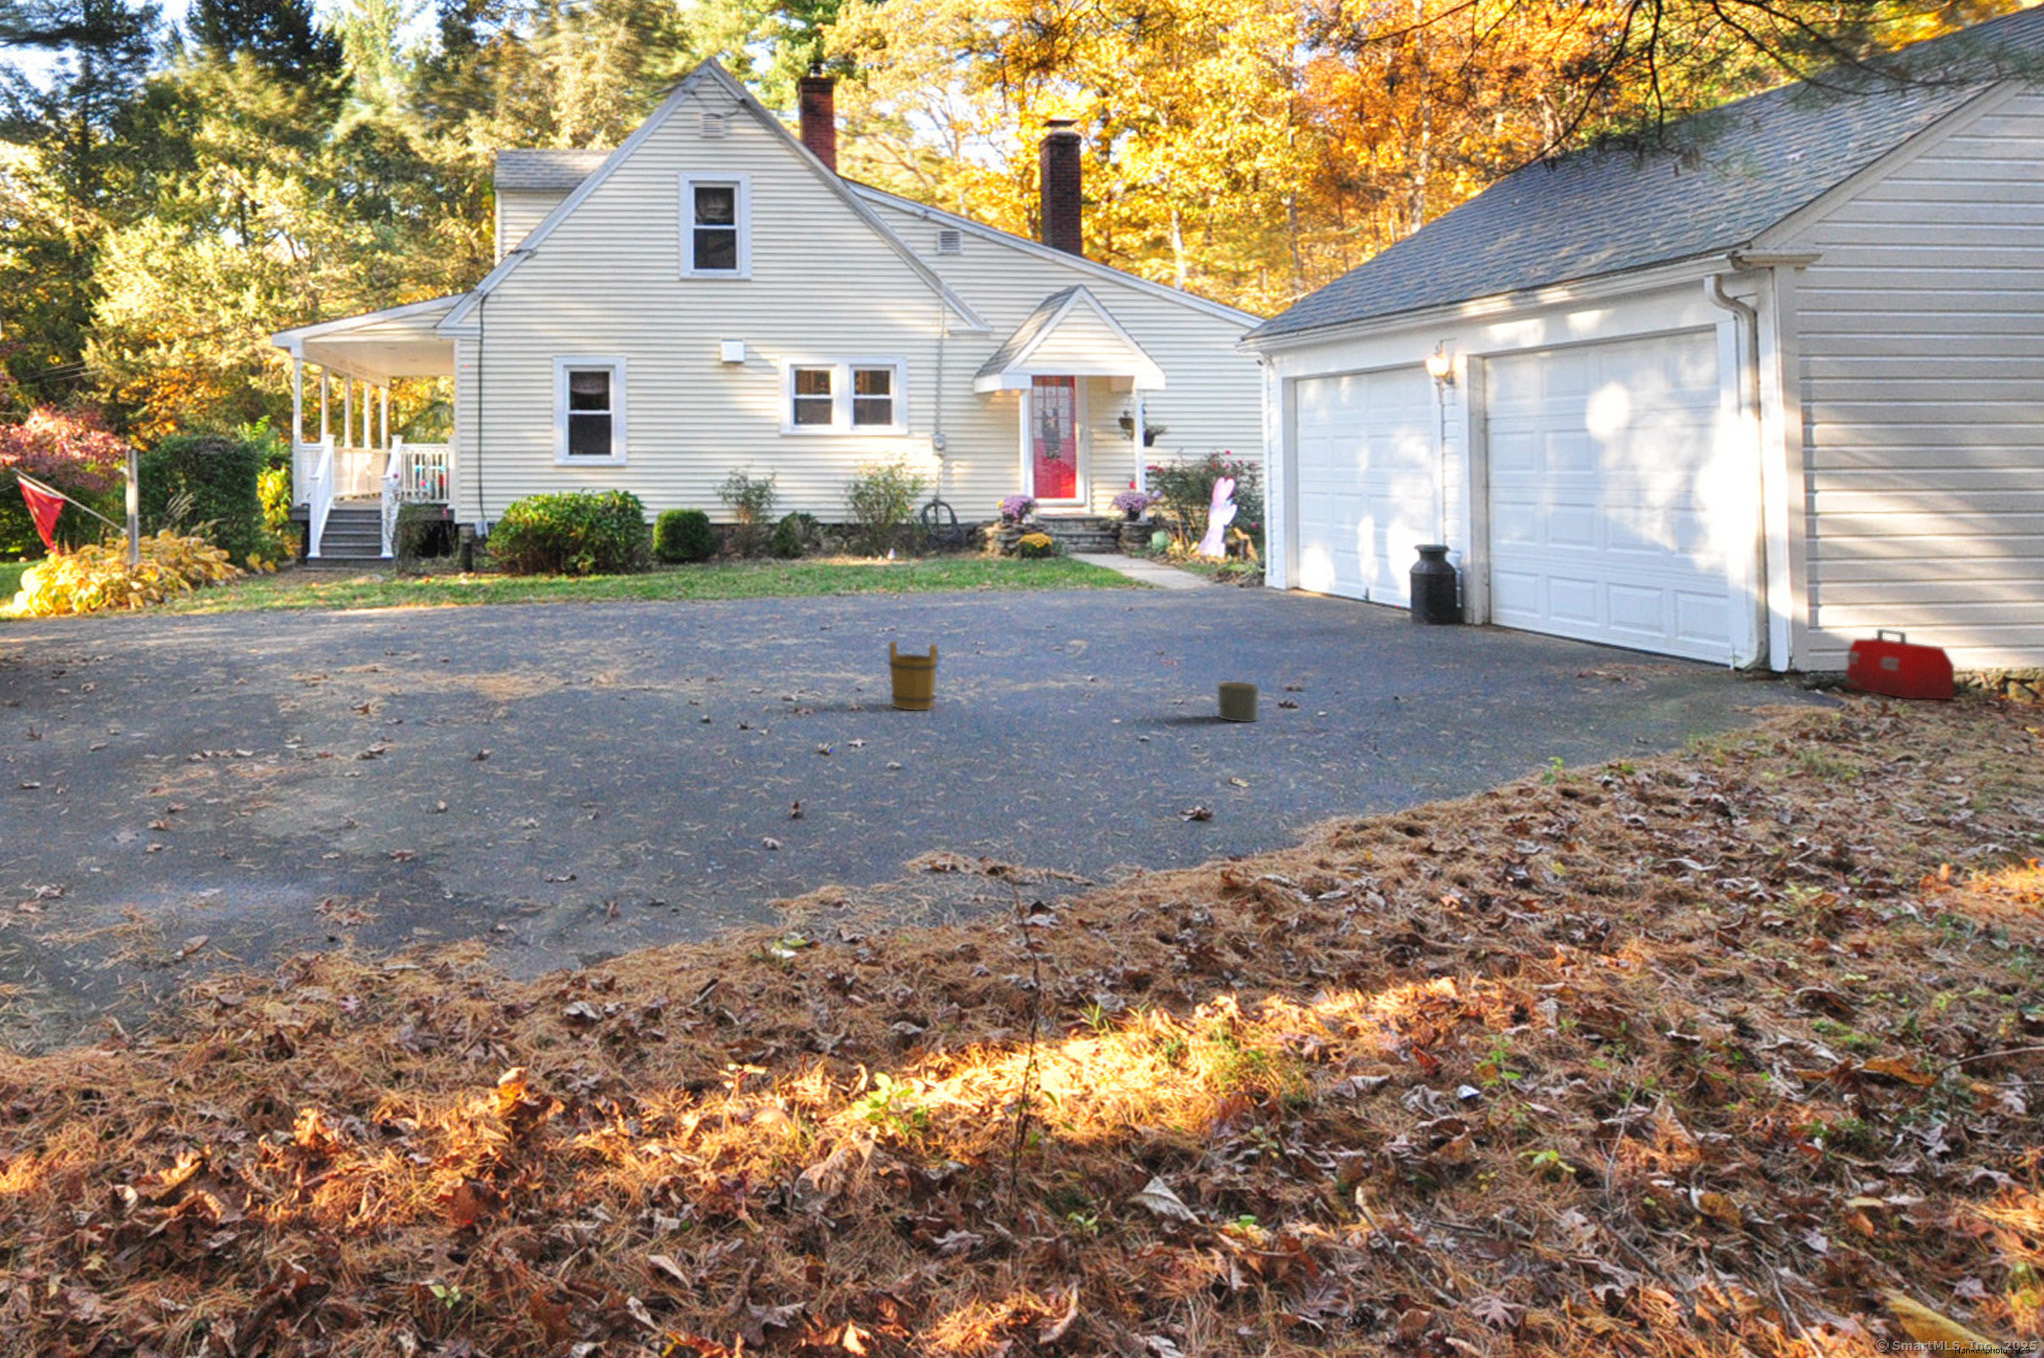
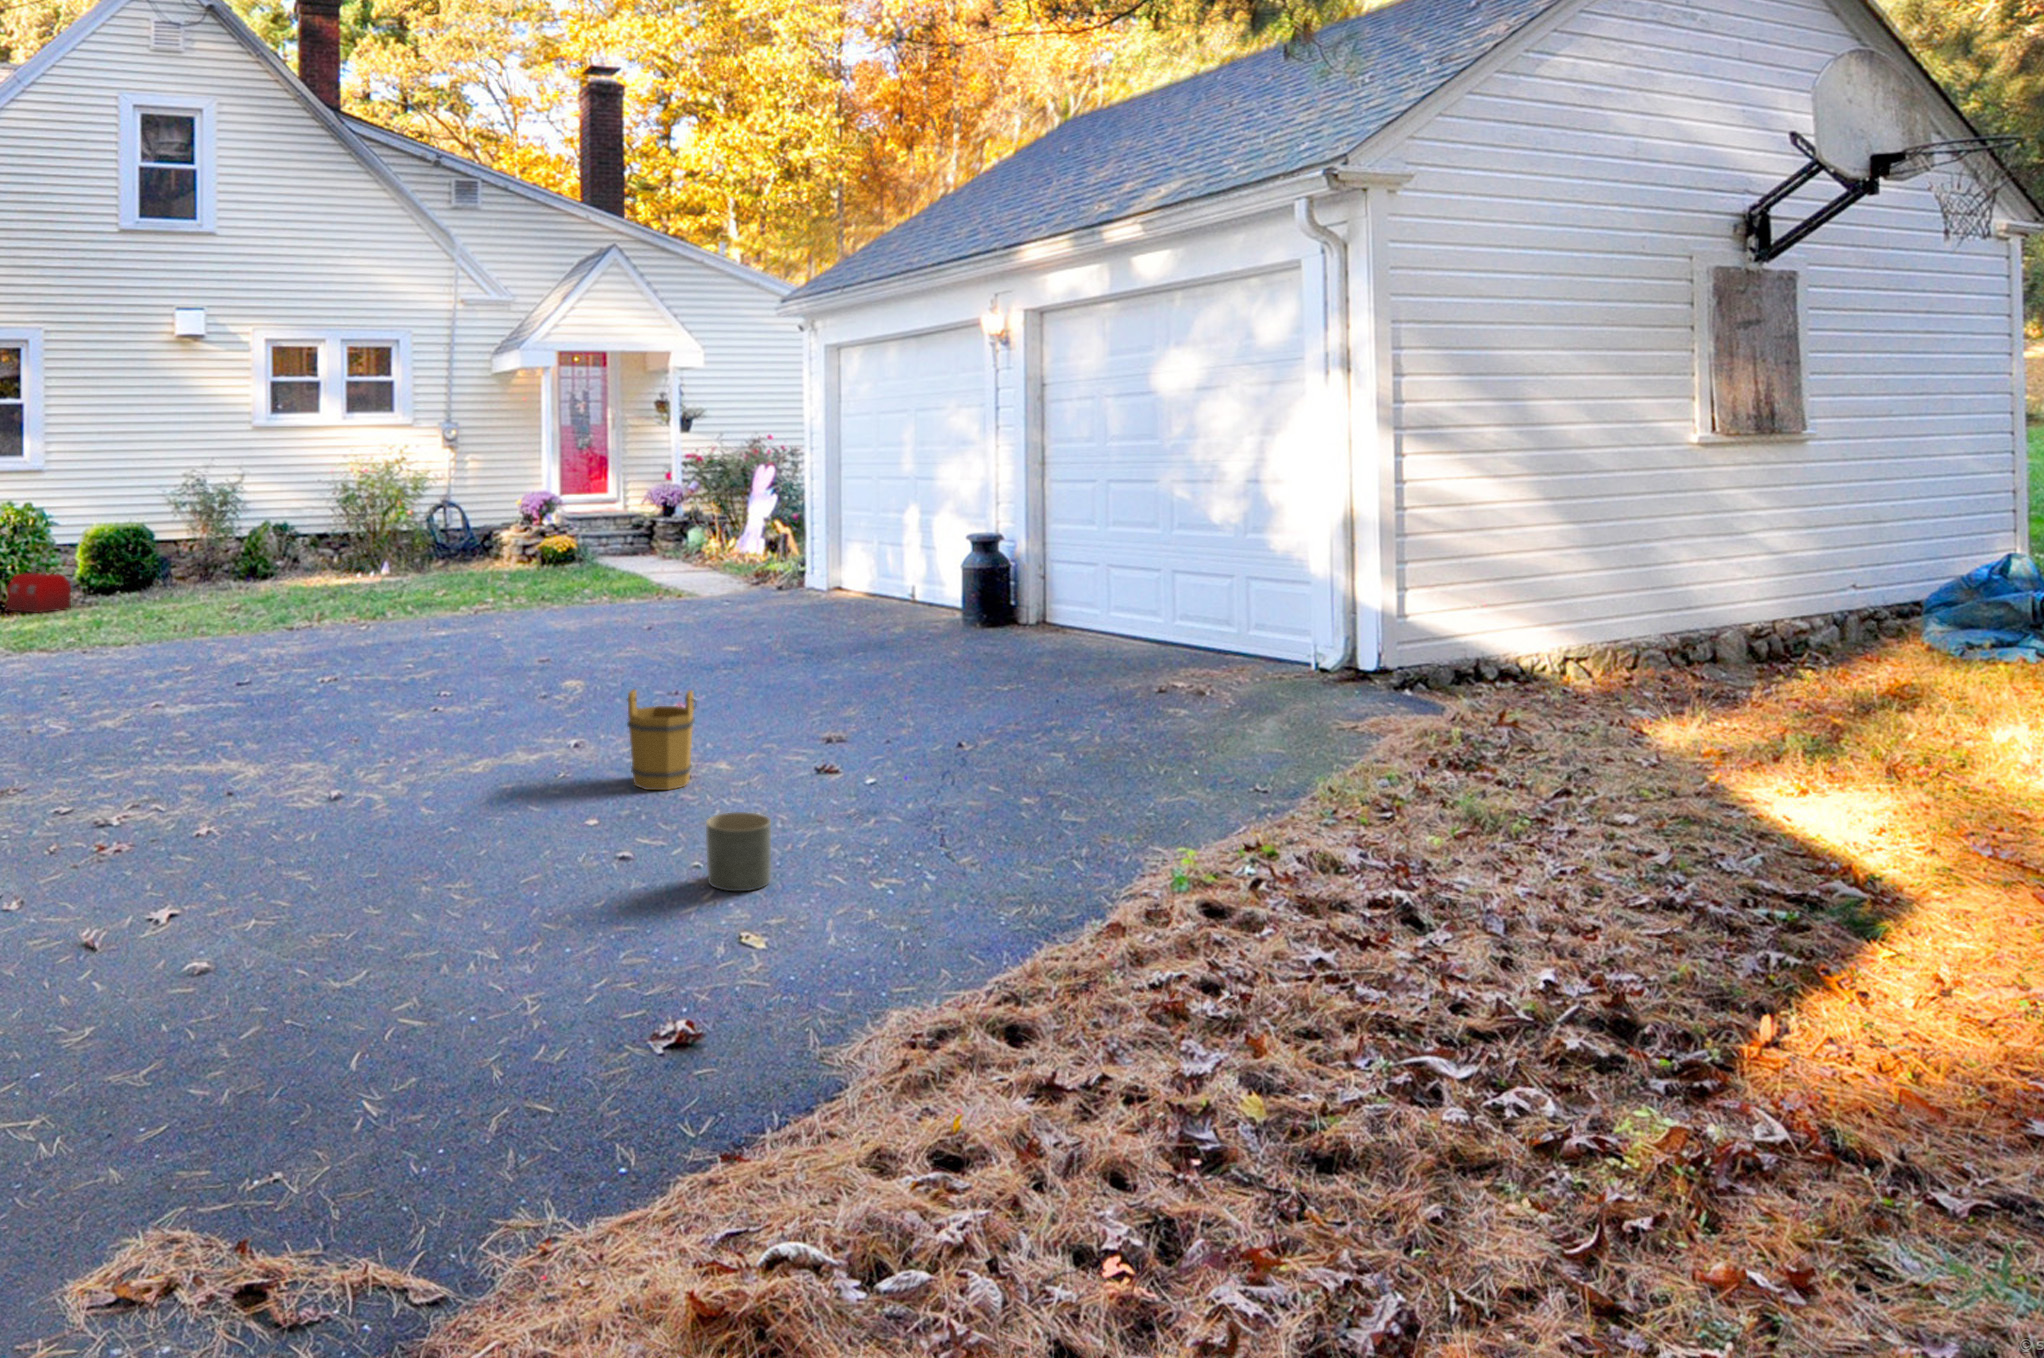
toolbox: present [1844,629,1955,699] -> present [7,567,71,613]
bucket: present [889,641,938,710] -> present [627,689,696,790]

